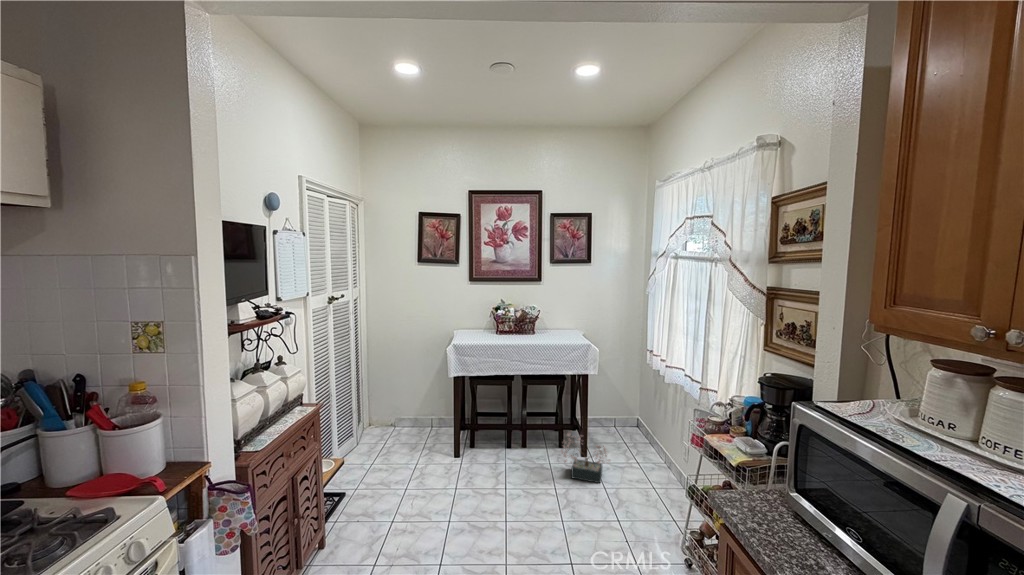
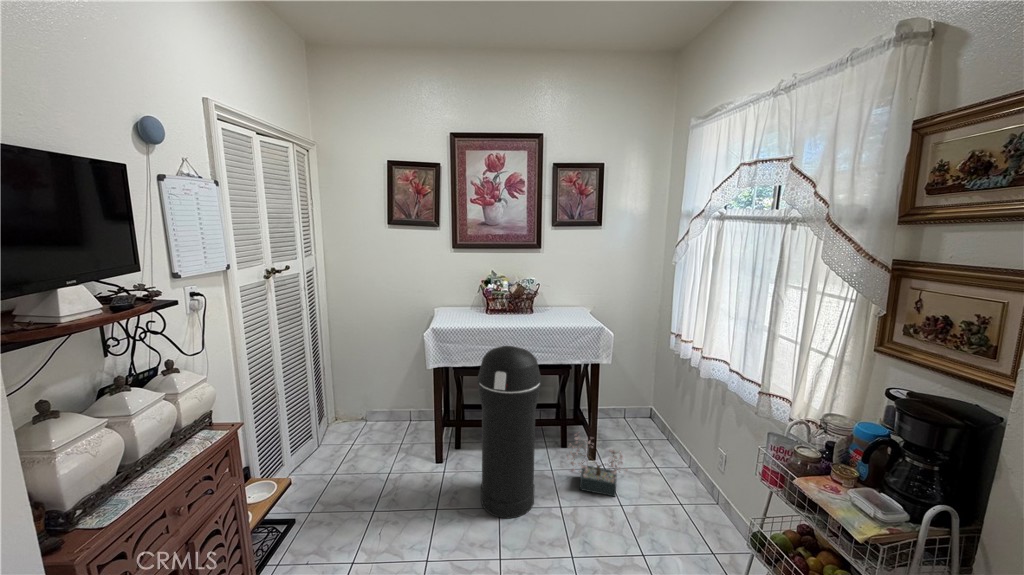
trash can: none [488,357,538,496] -> present [477,346,541,518]

